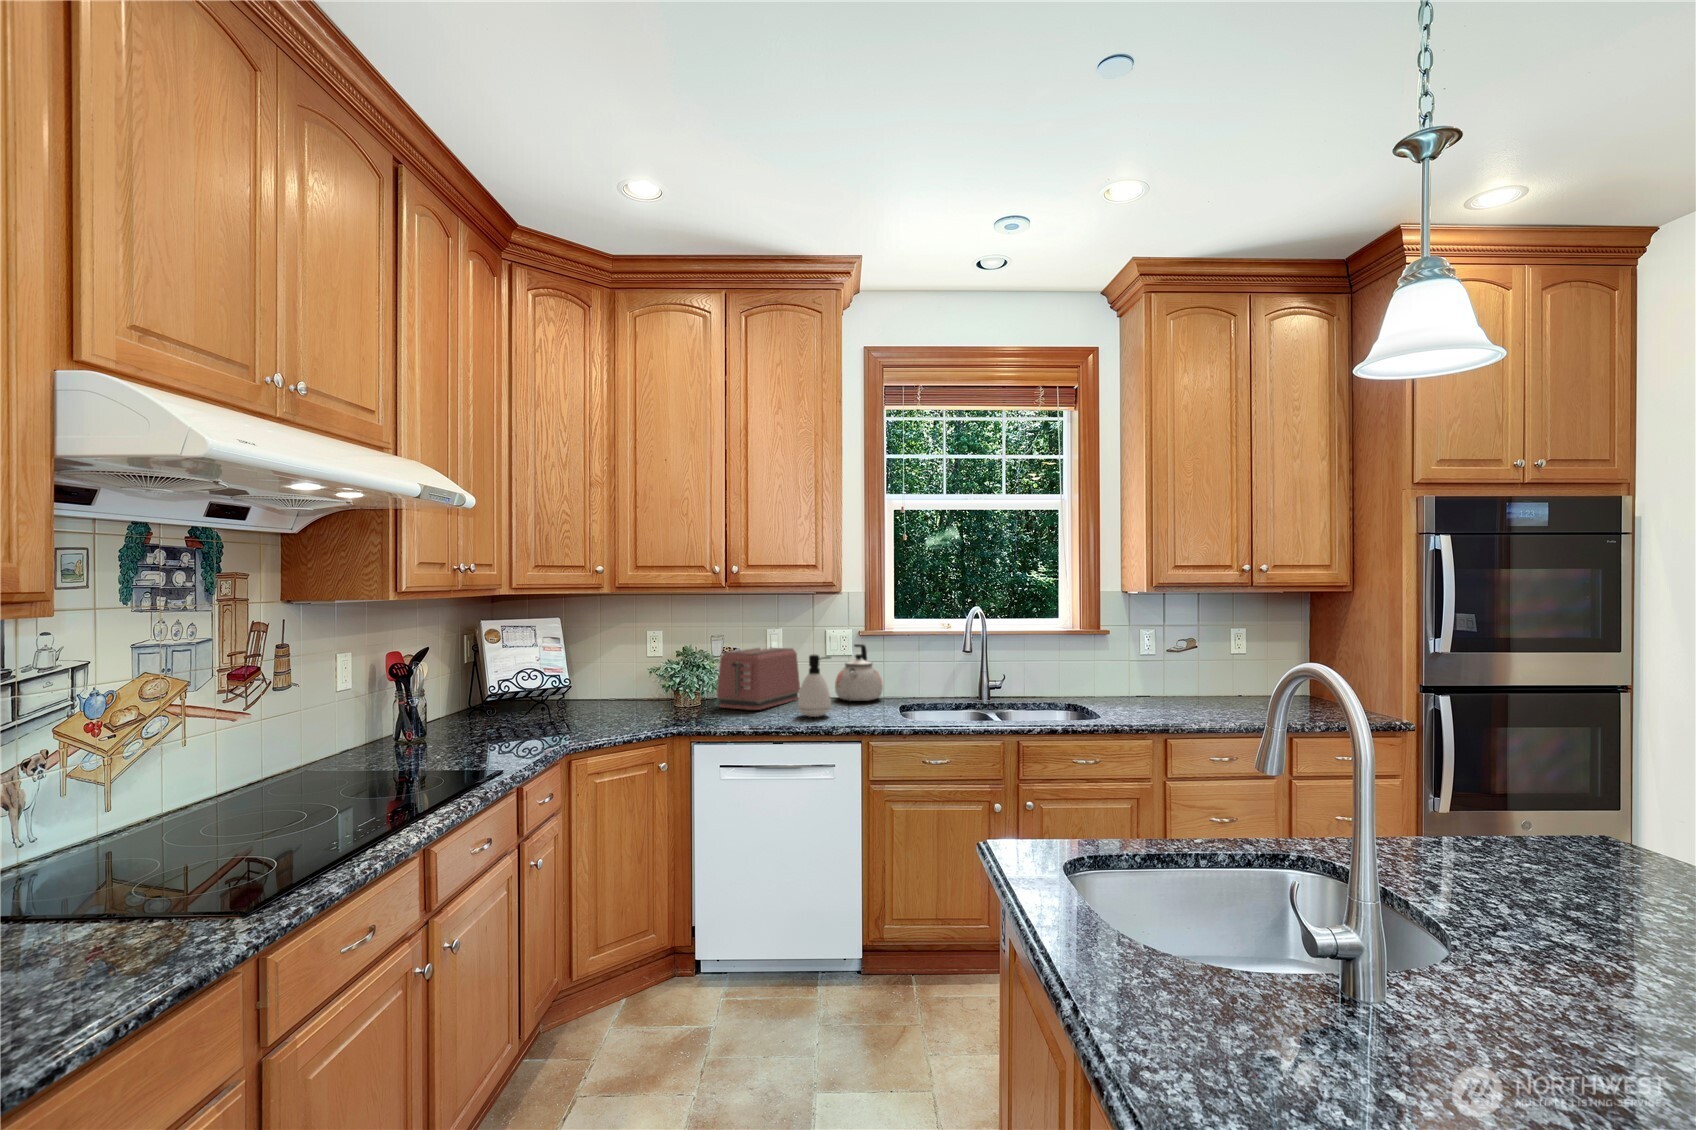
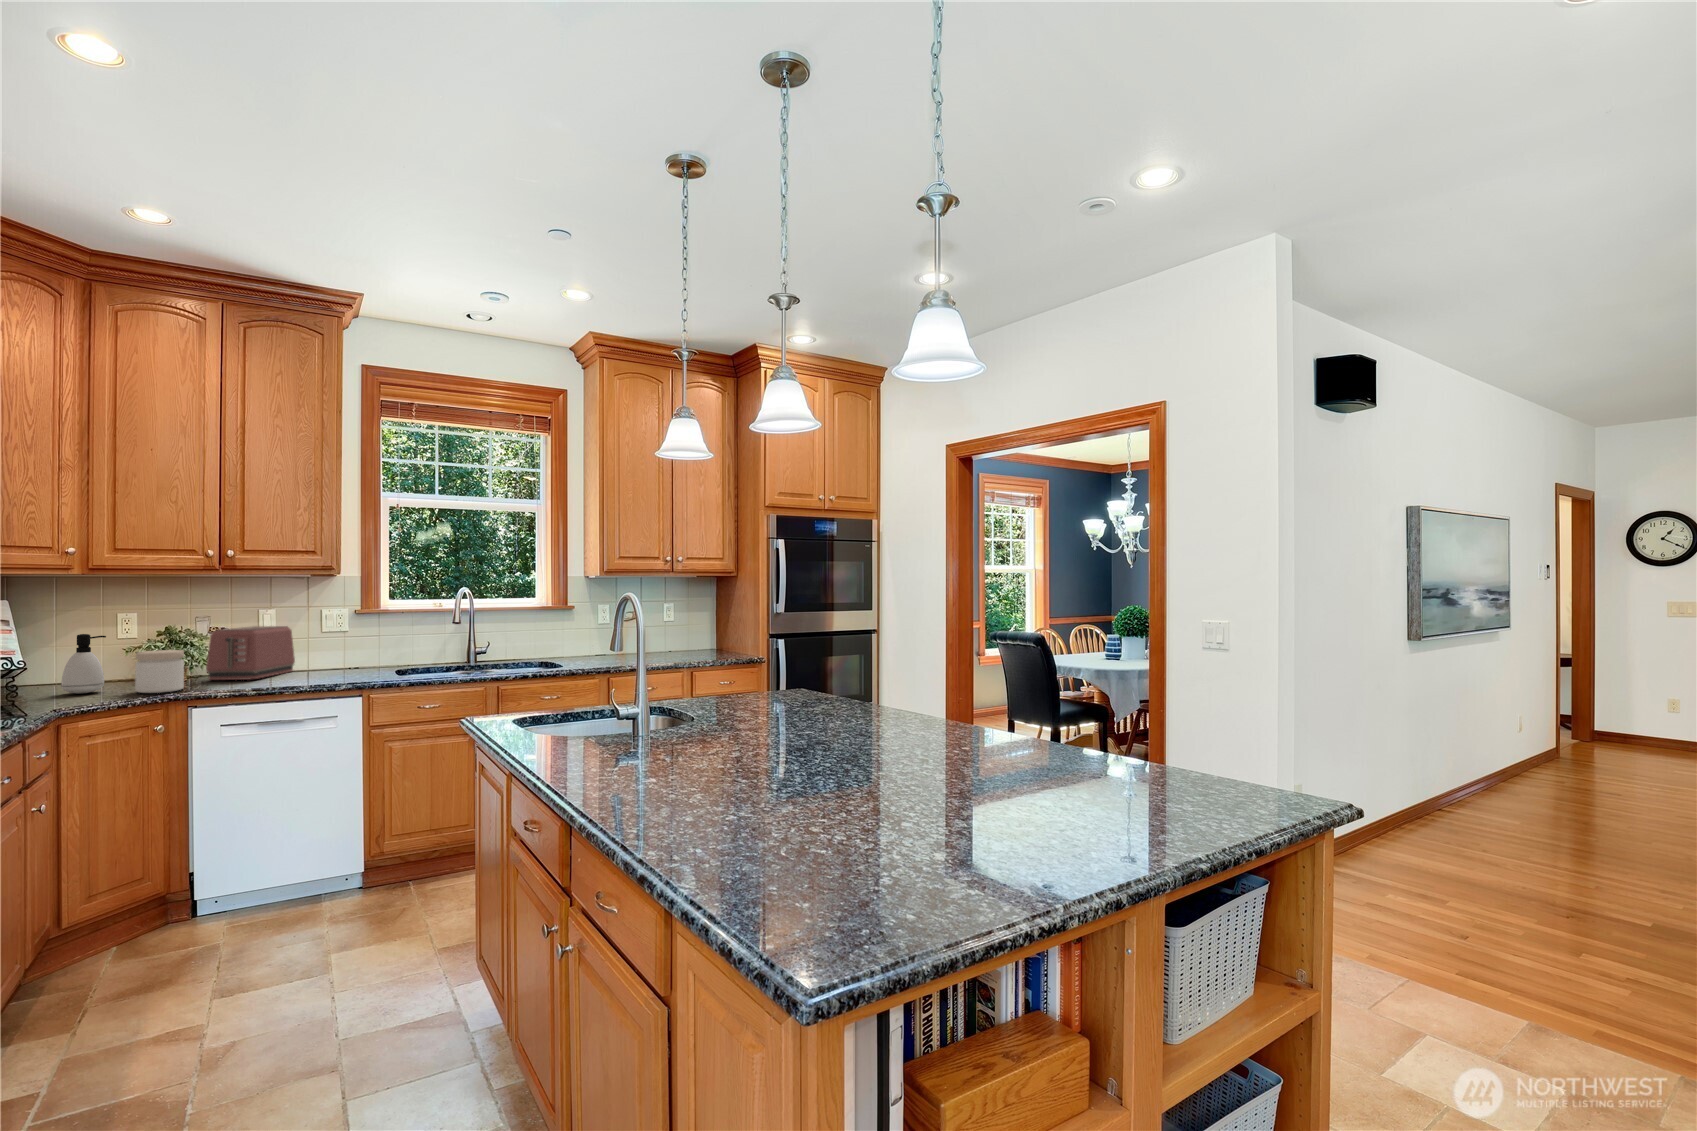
kettle: present [835,644,883,701] -> none [332,620,379,669]
soap dispenser: present [798,654,831,717] -> present [61,634,106,694]
jar: none [651,675,692,722] -> present [135,650,184,693]

